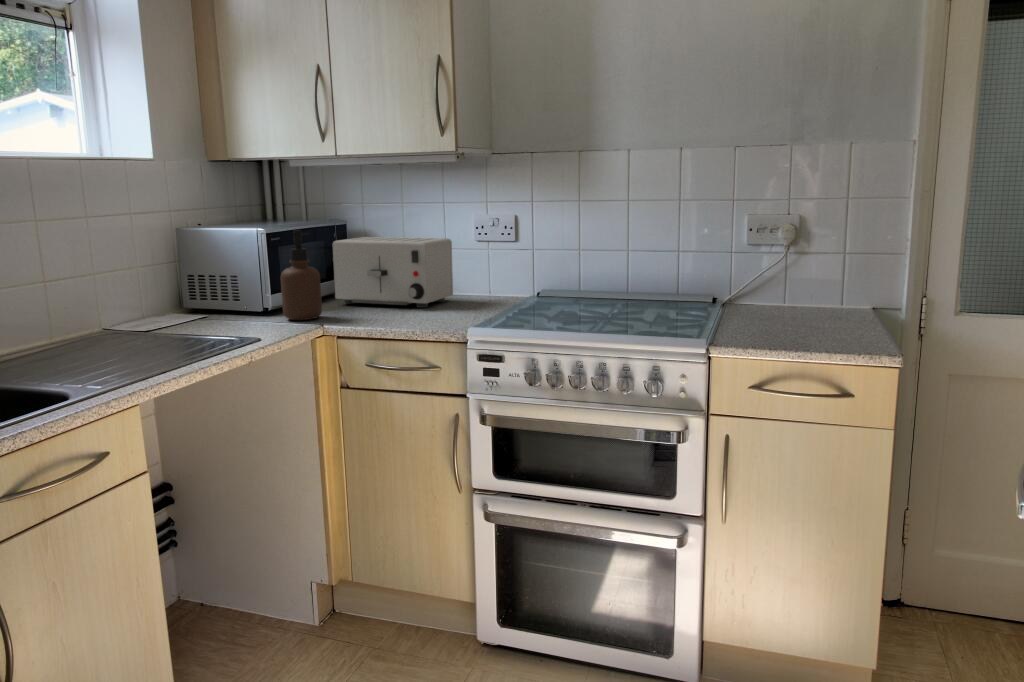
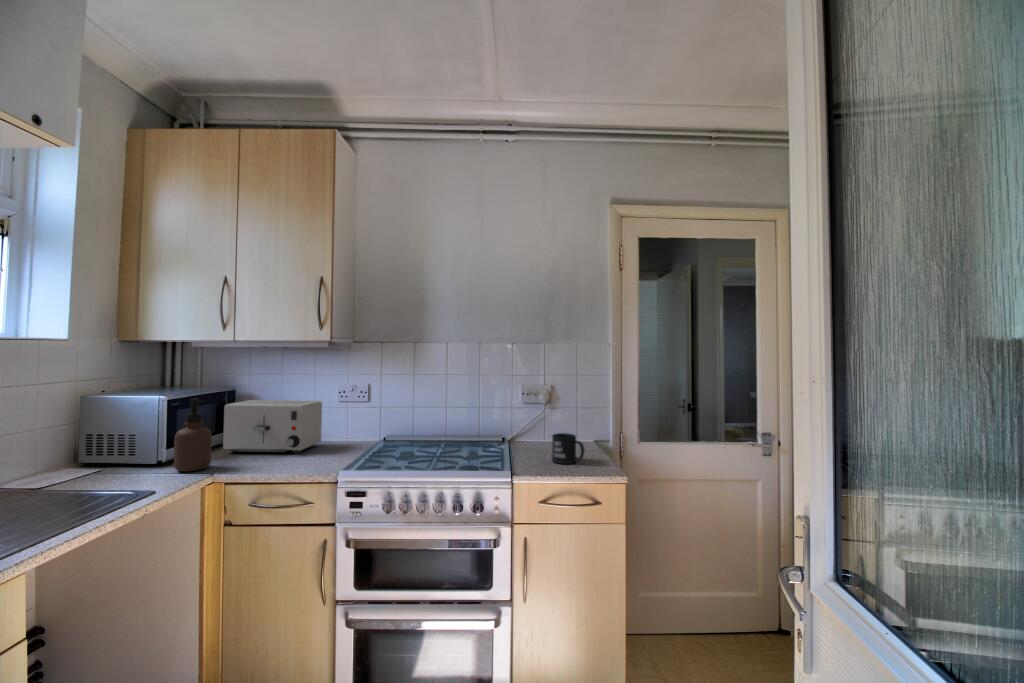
mug: none [782,289,835,335] -> present [552,433,584,464]

